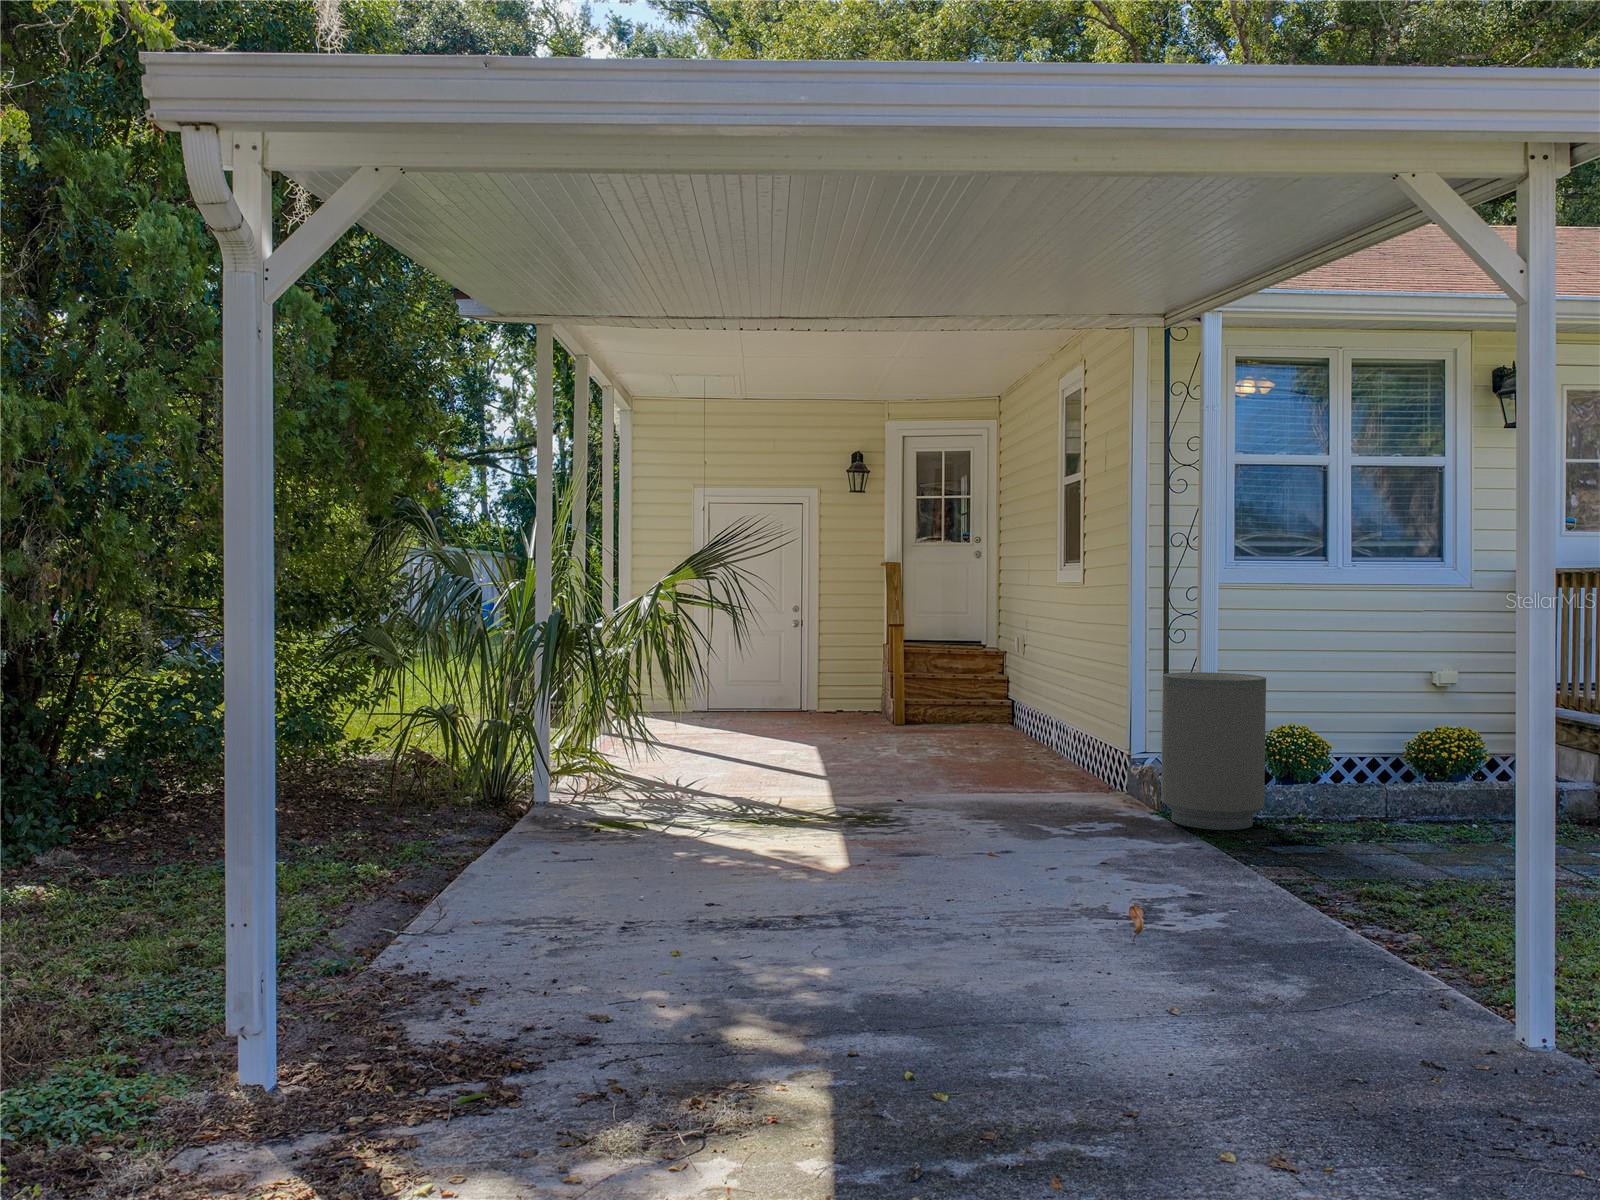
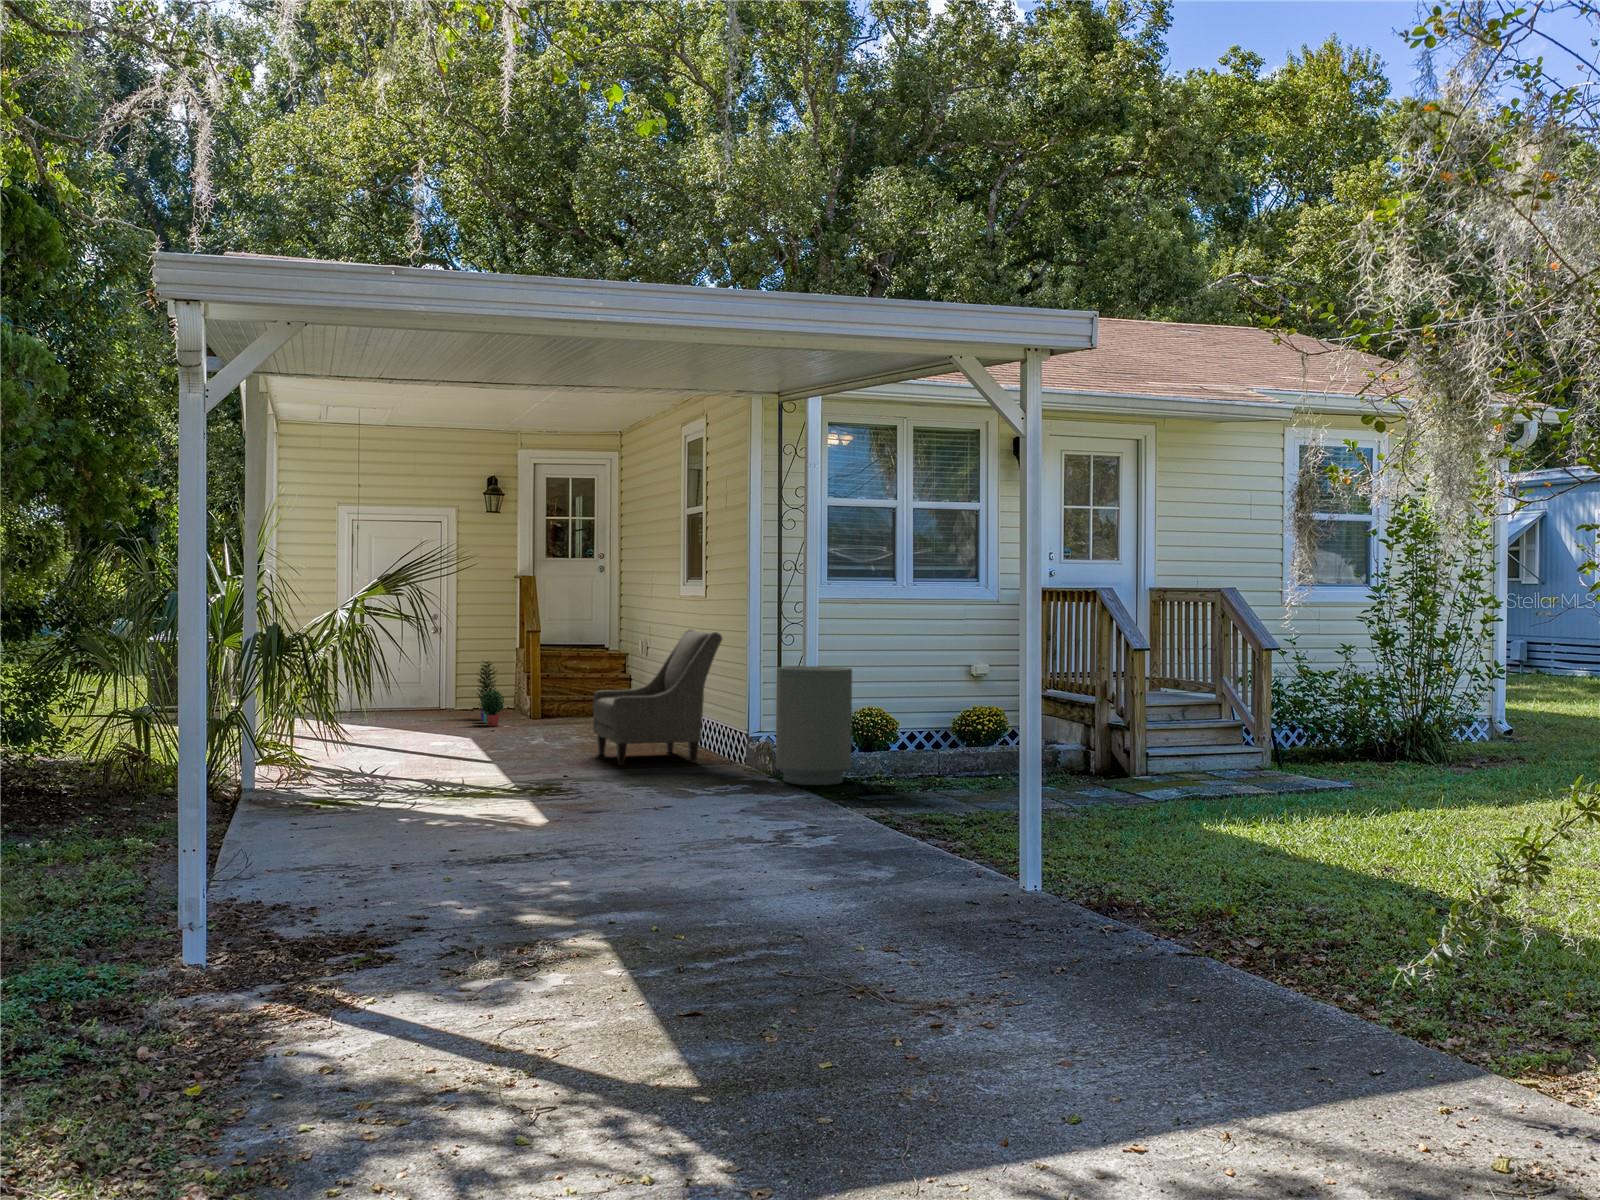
chair: none [947,623,1099,785] -> present [593,630,722,765]
potted plant: none [840,652,869,725] -> present [477,660,504,726]

